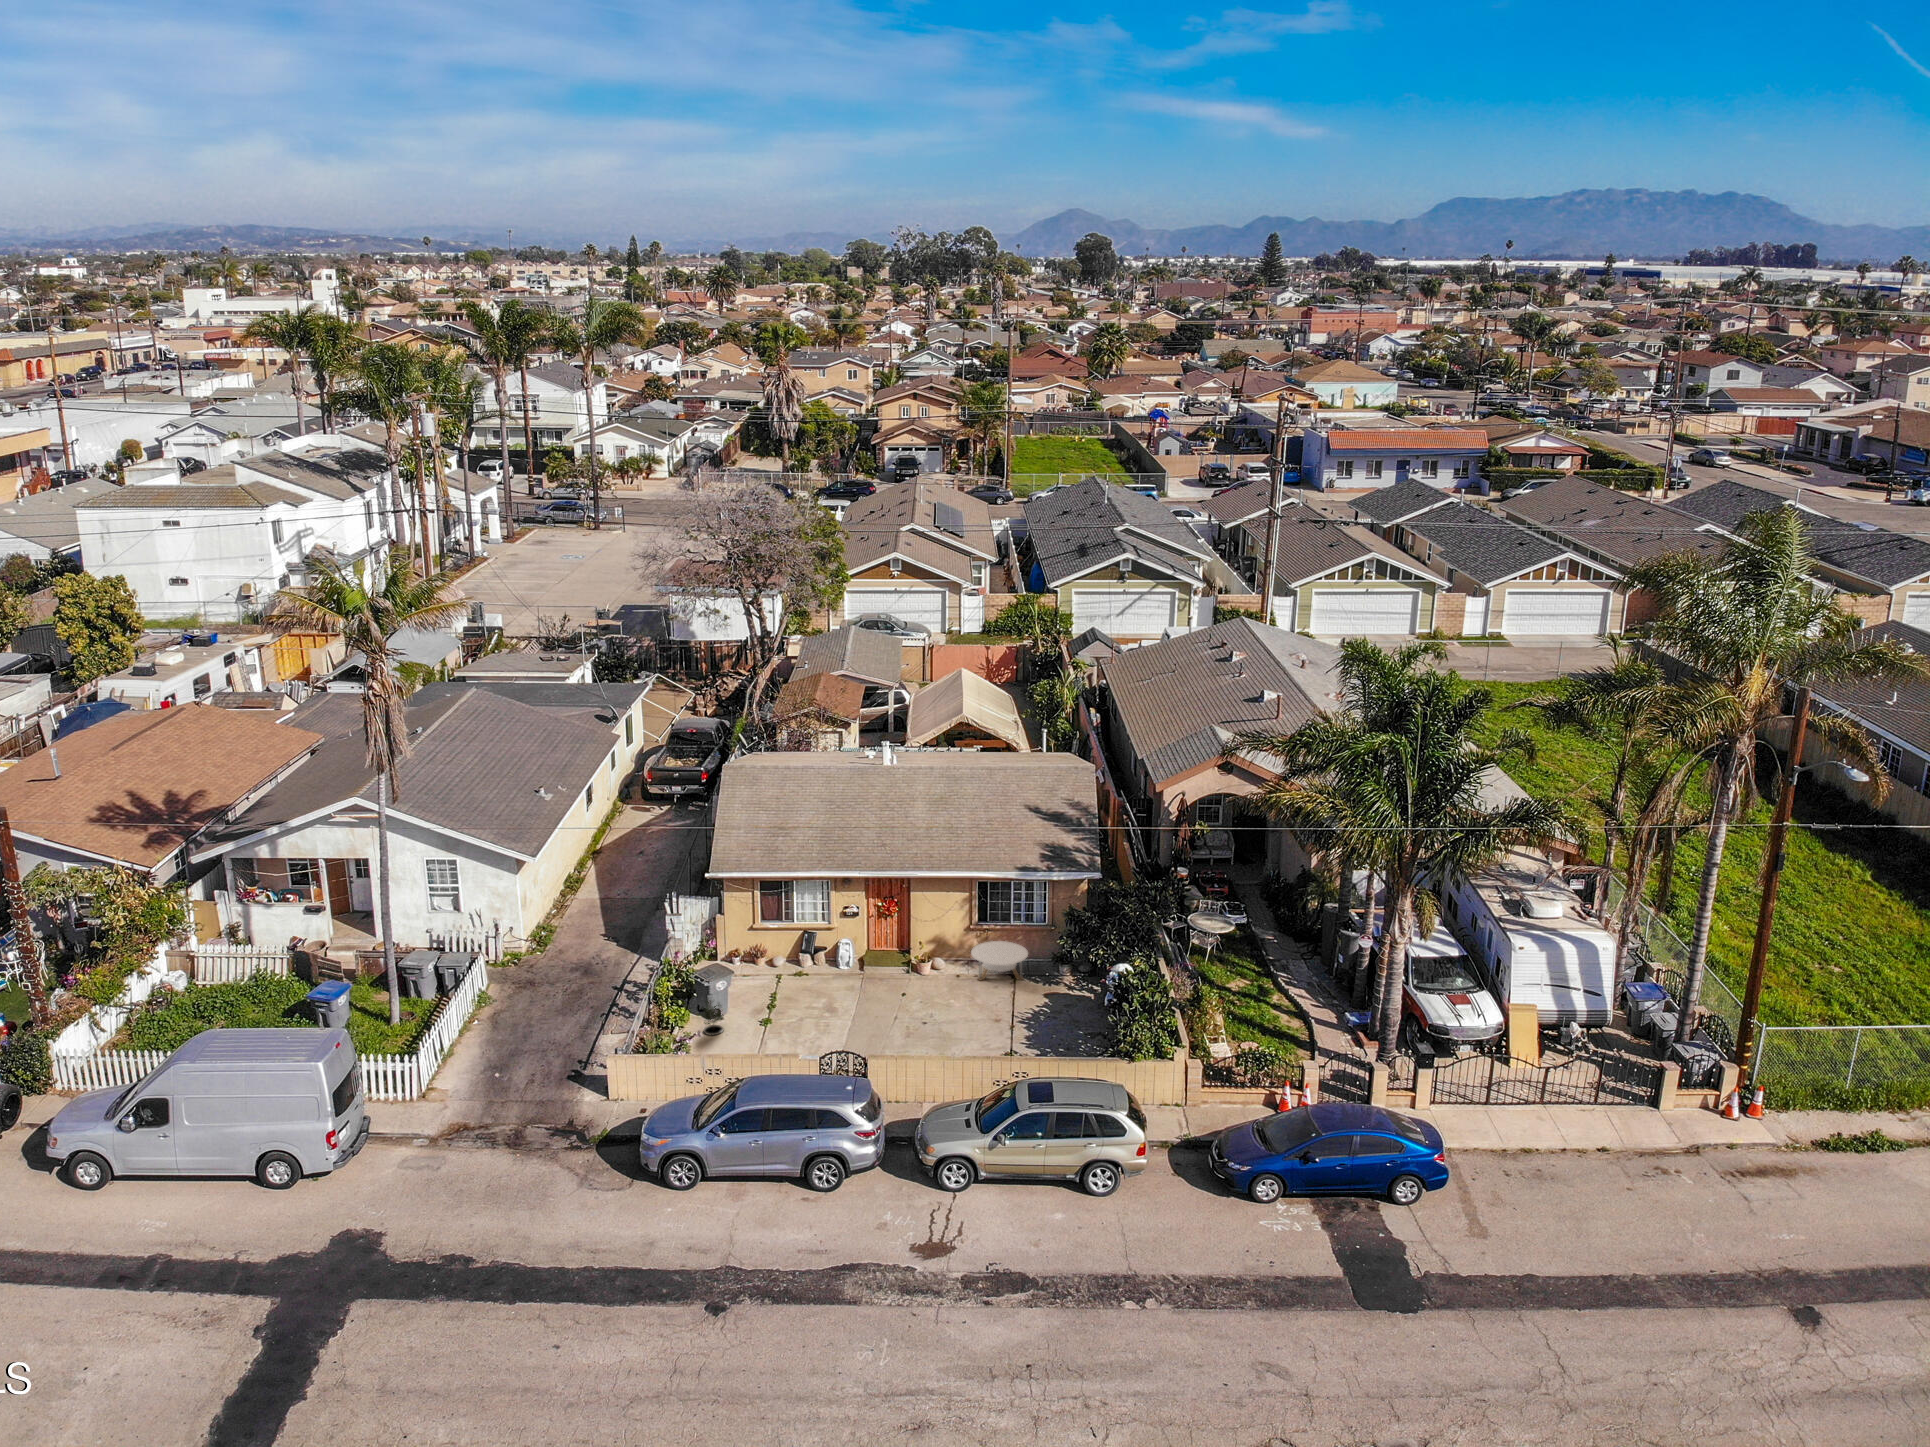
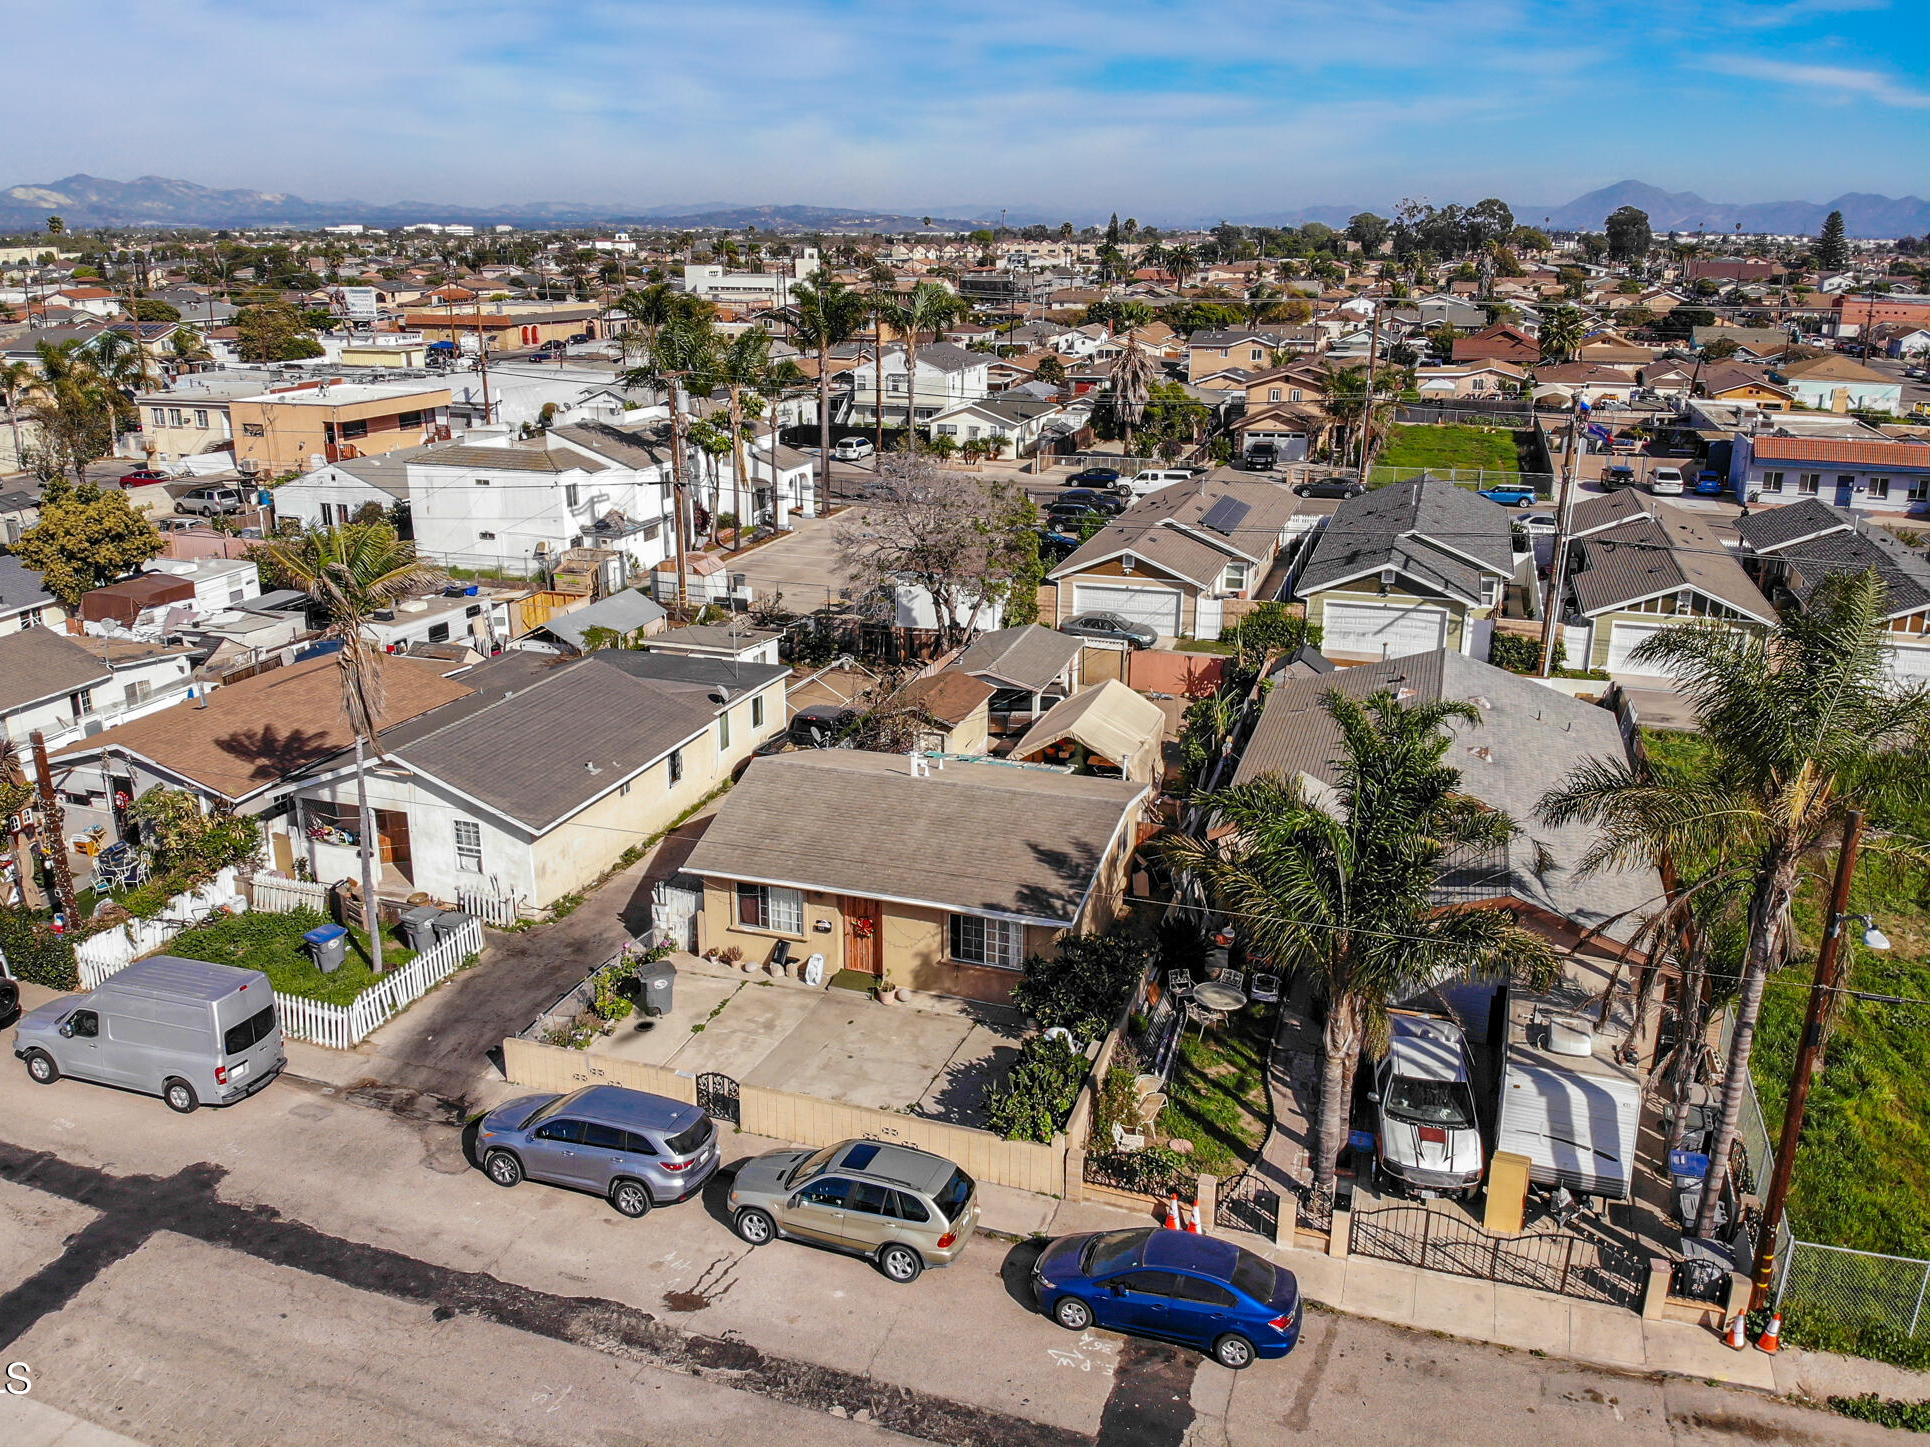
round table: present [971,941,1028,981] -> none [934,977,996,1024]

